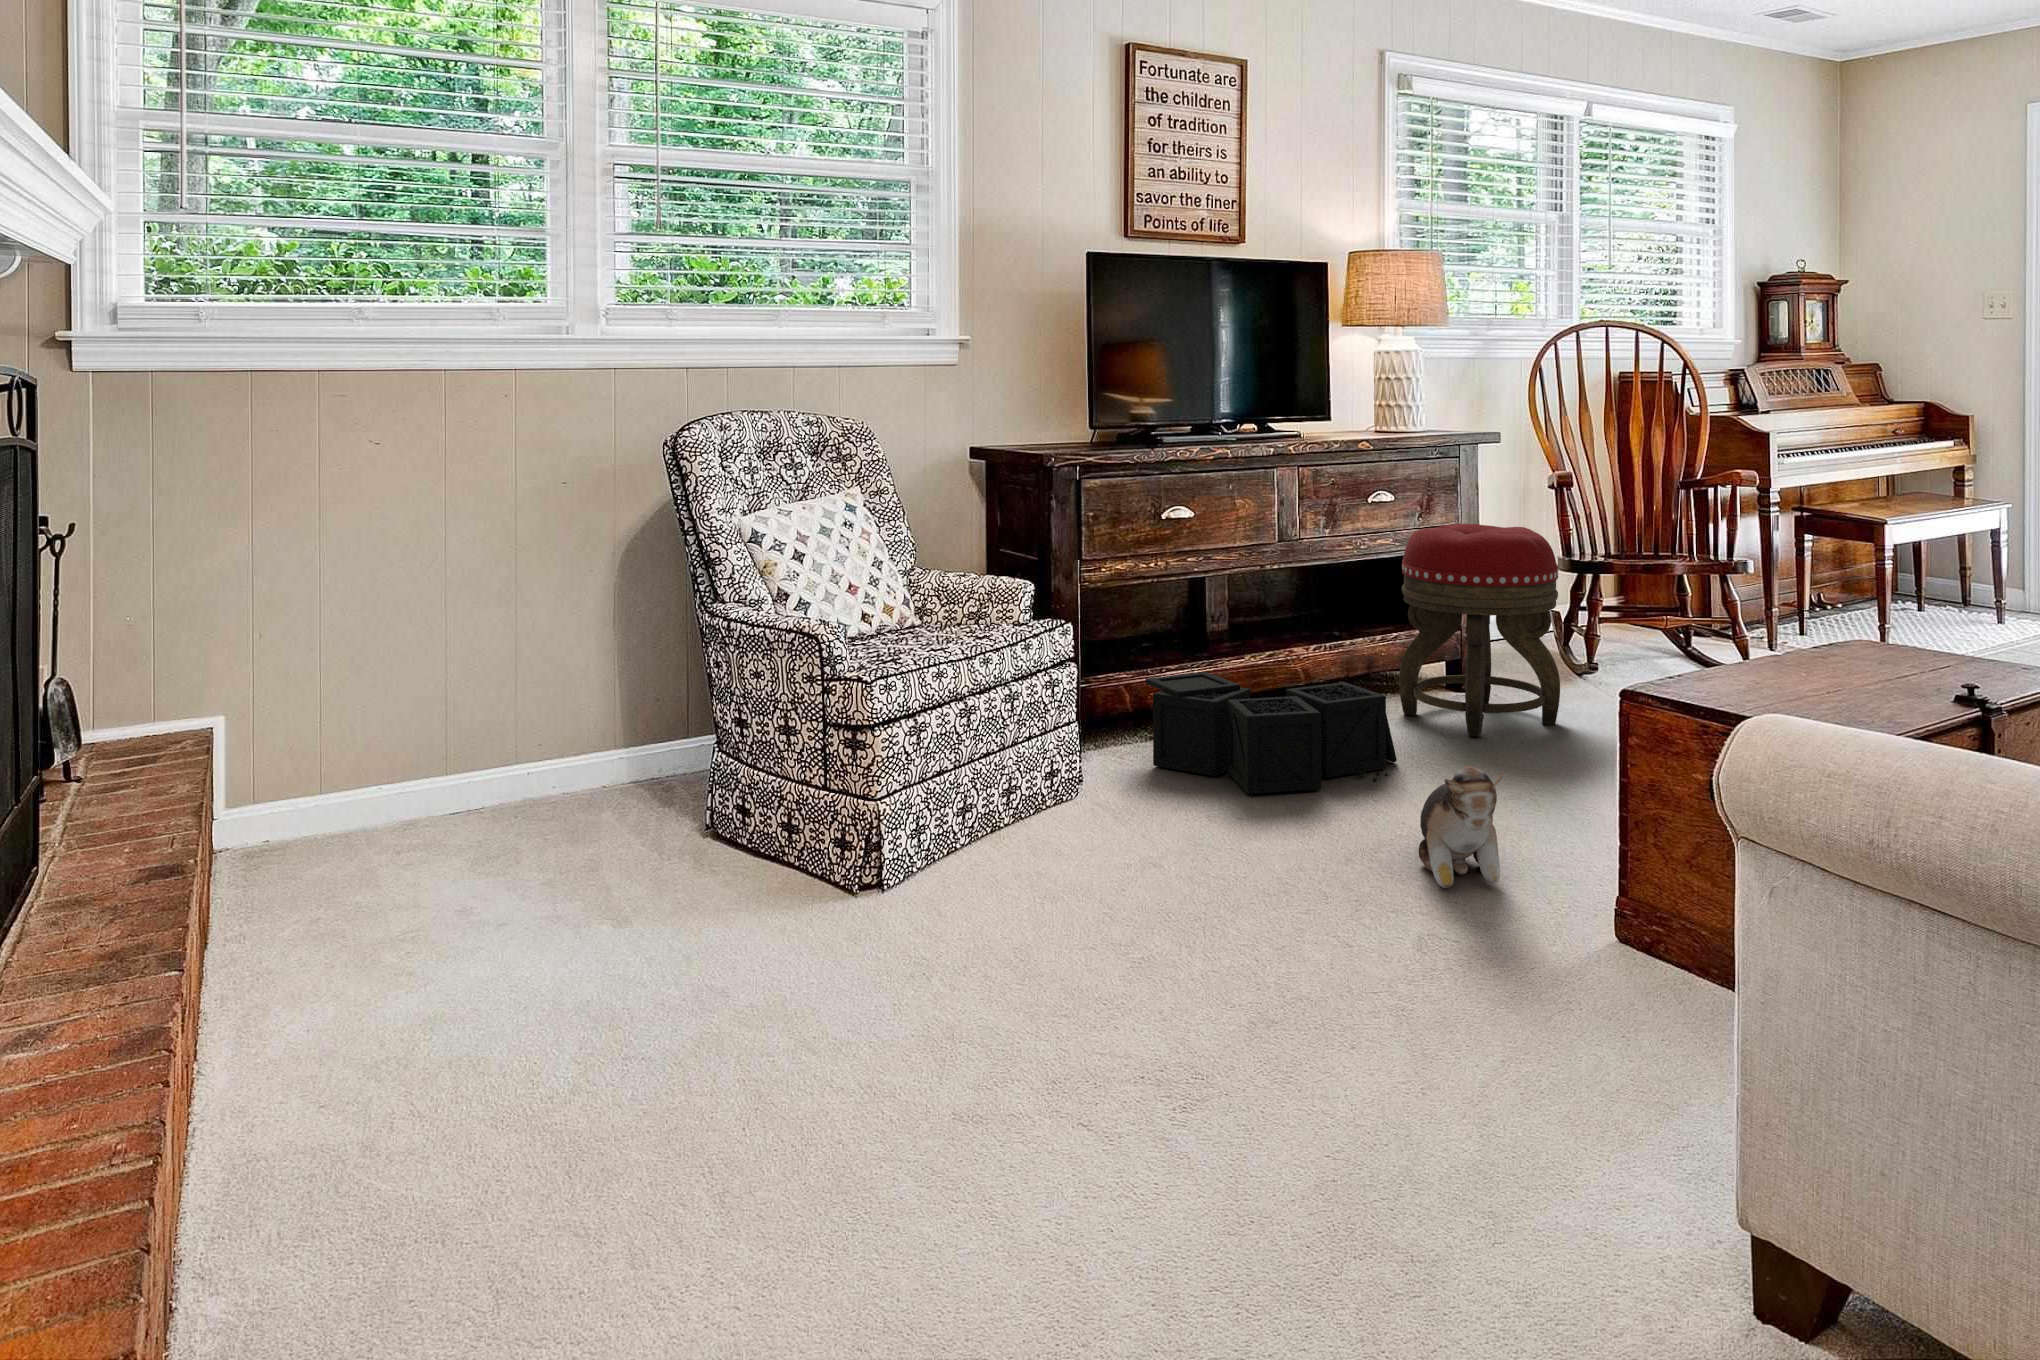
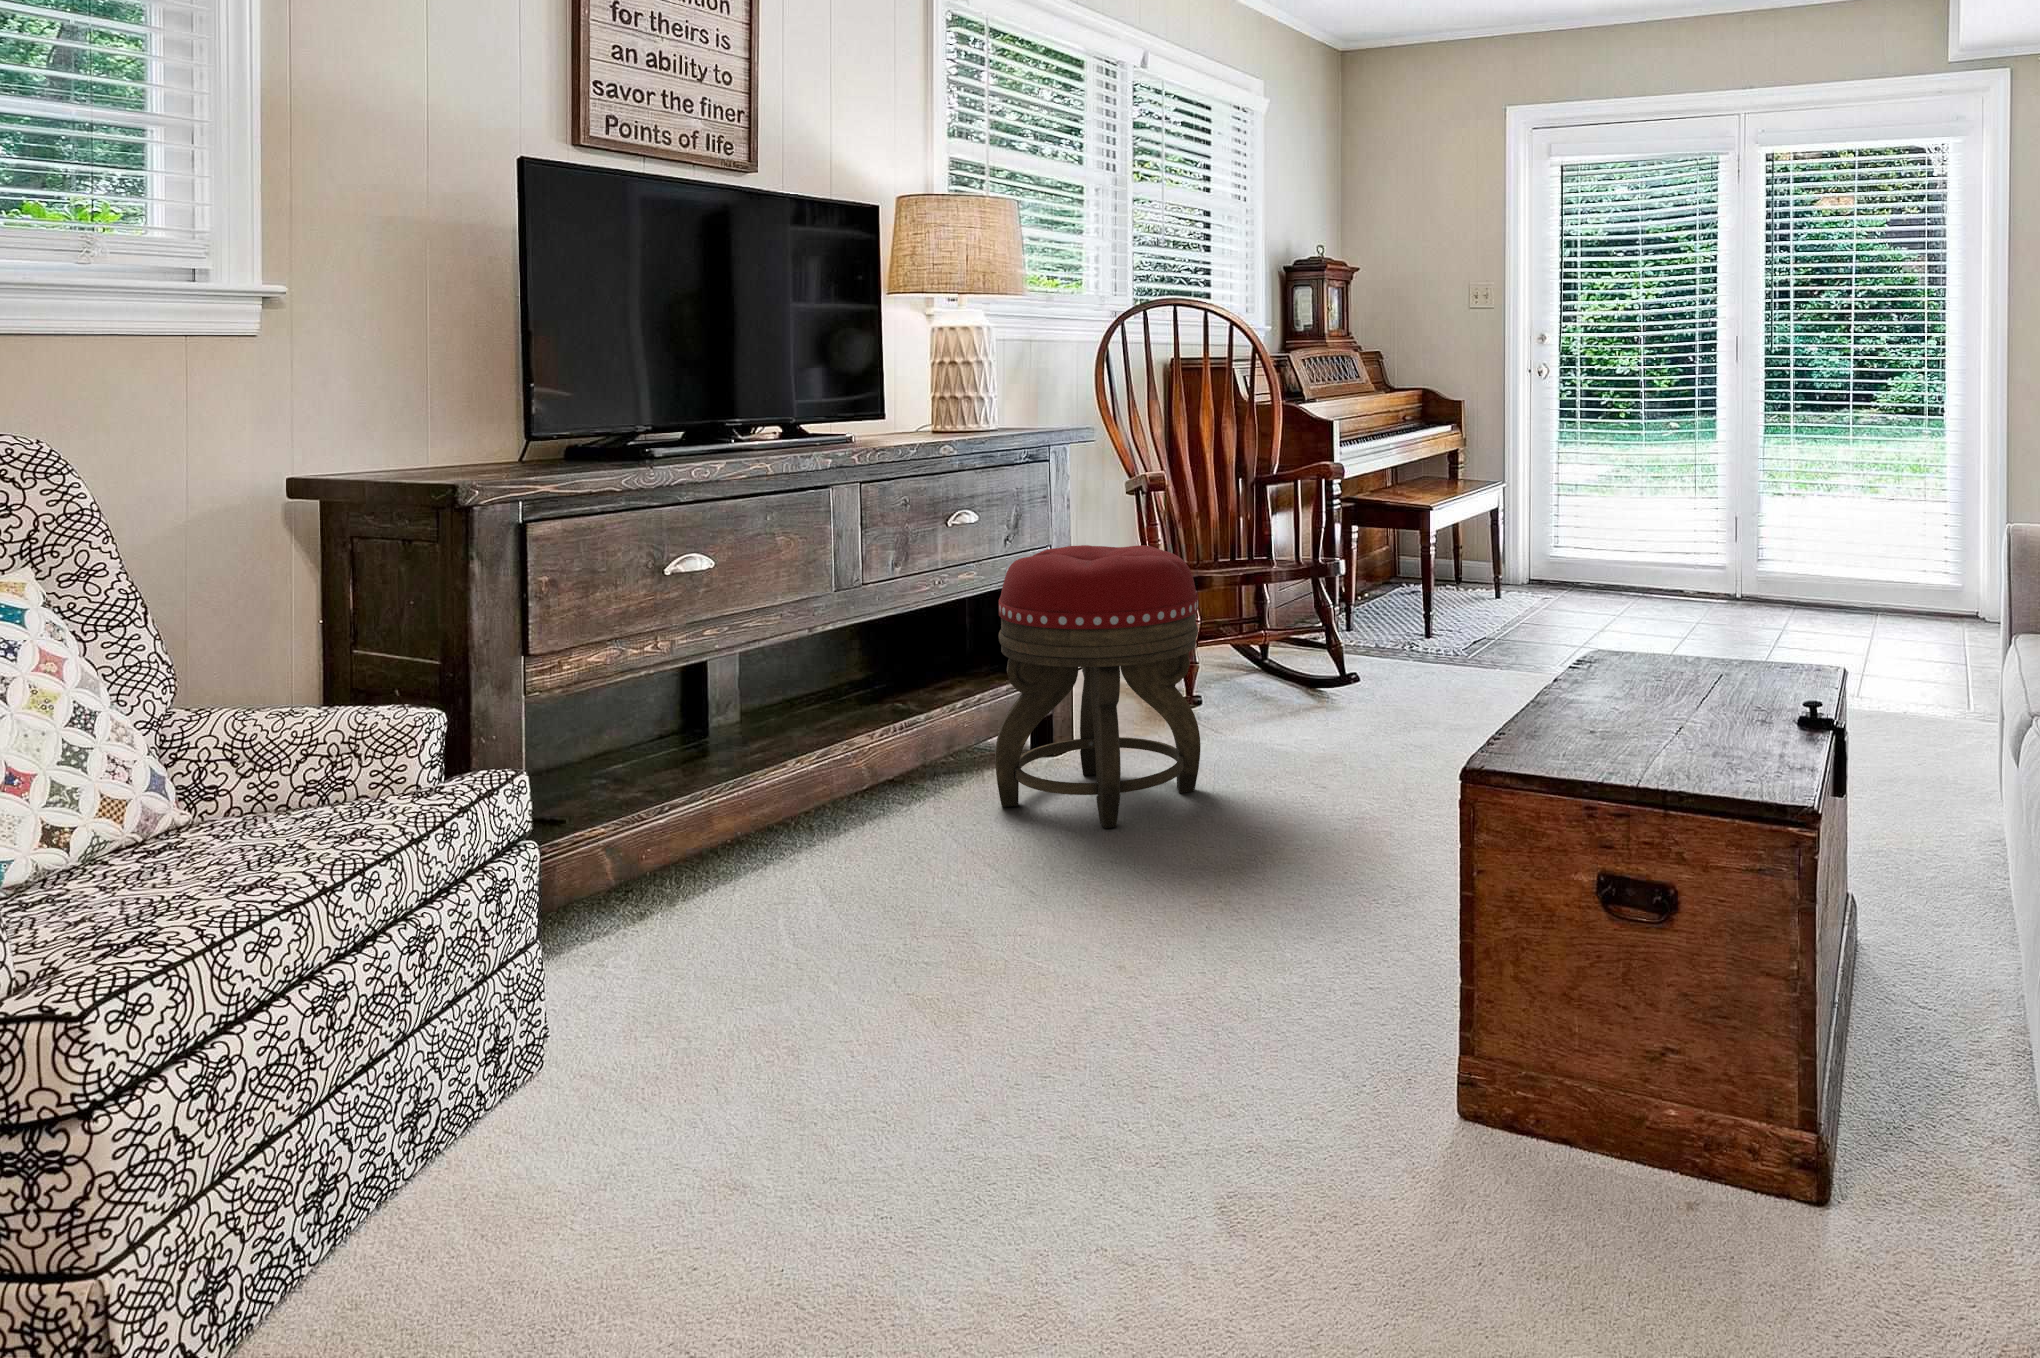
storage bin: present [1145,672,1397,794] -> none [641,784,1037,998]
plush toy: present [1418,766,1503,888] -> none [1151,923,1330,1118]

